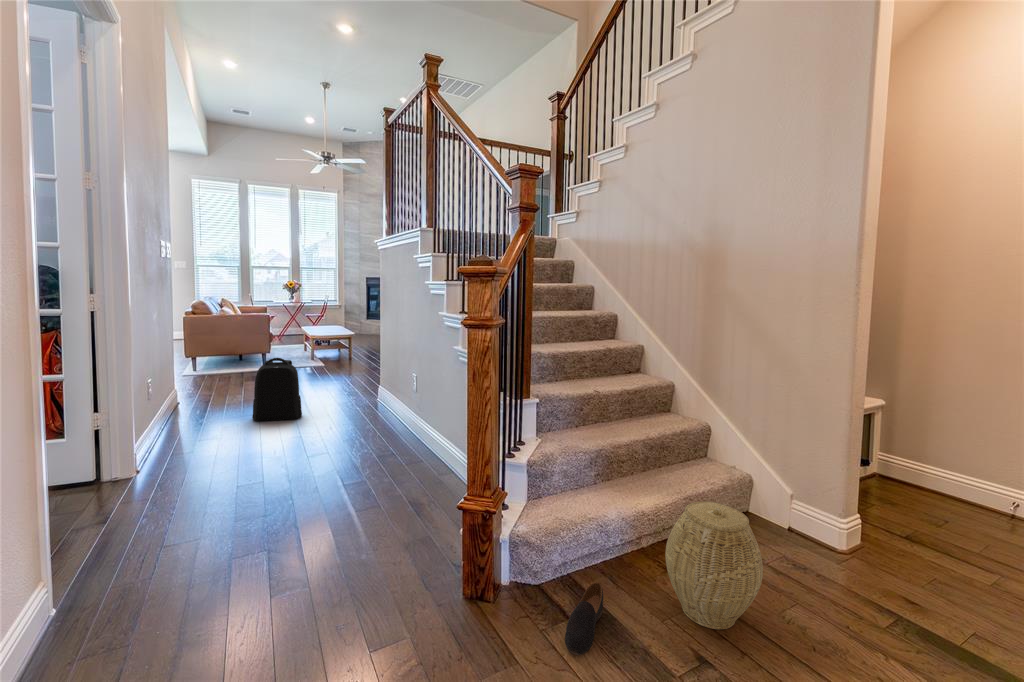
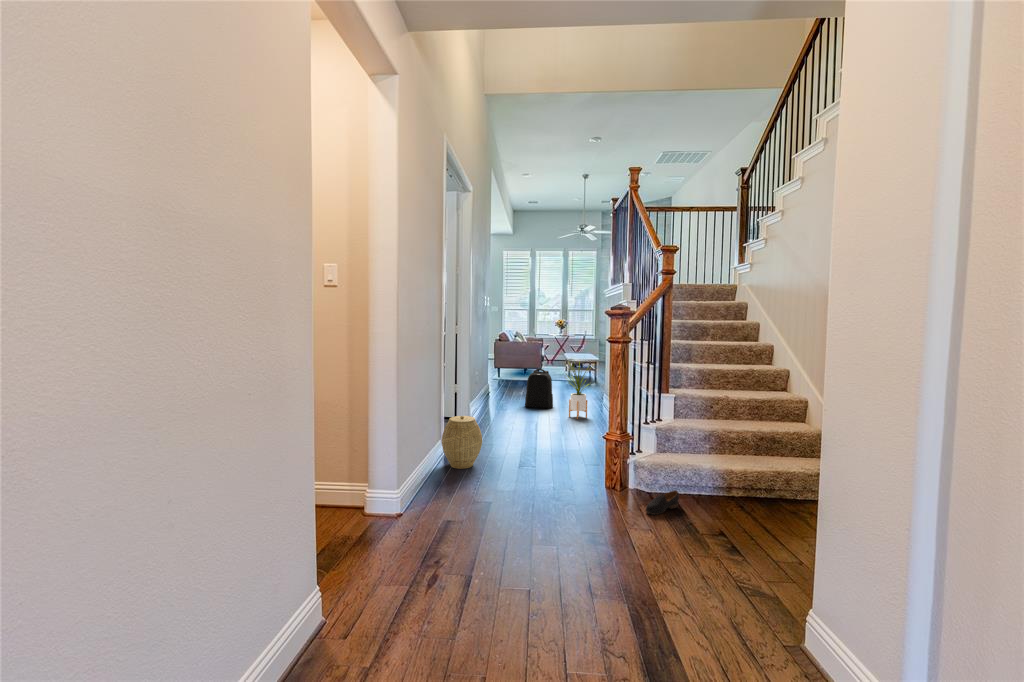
house plant: none [321,337,375,434] -> present [569,362,588,419]
woven basket: present [665,502,763,629] -> present [442,416,482,469]

